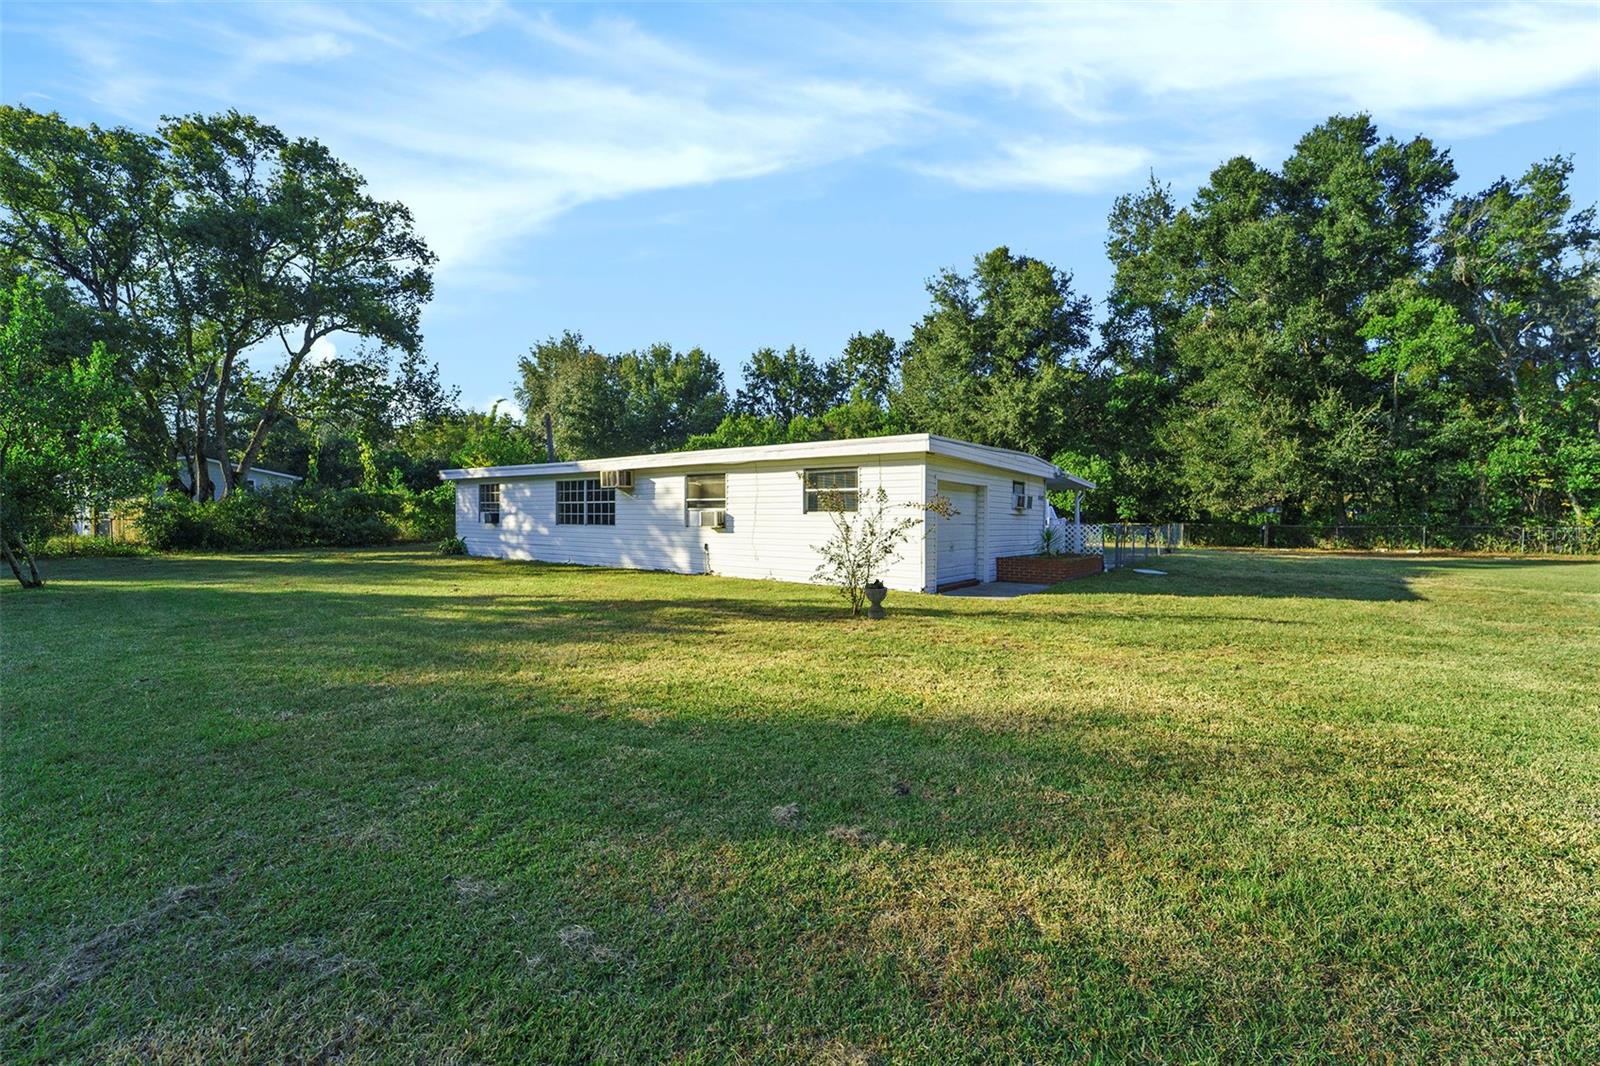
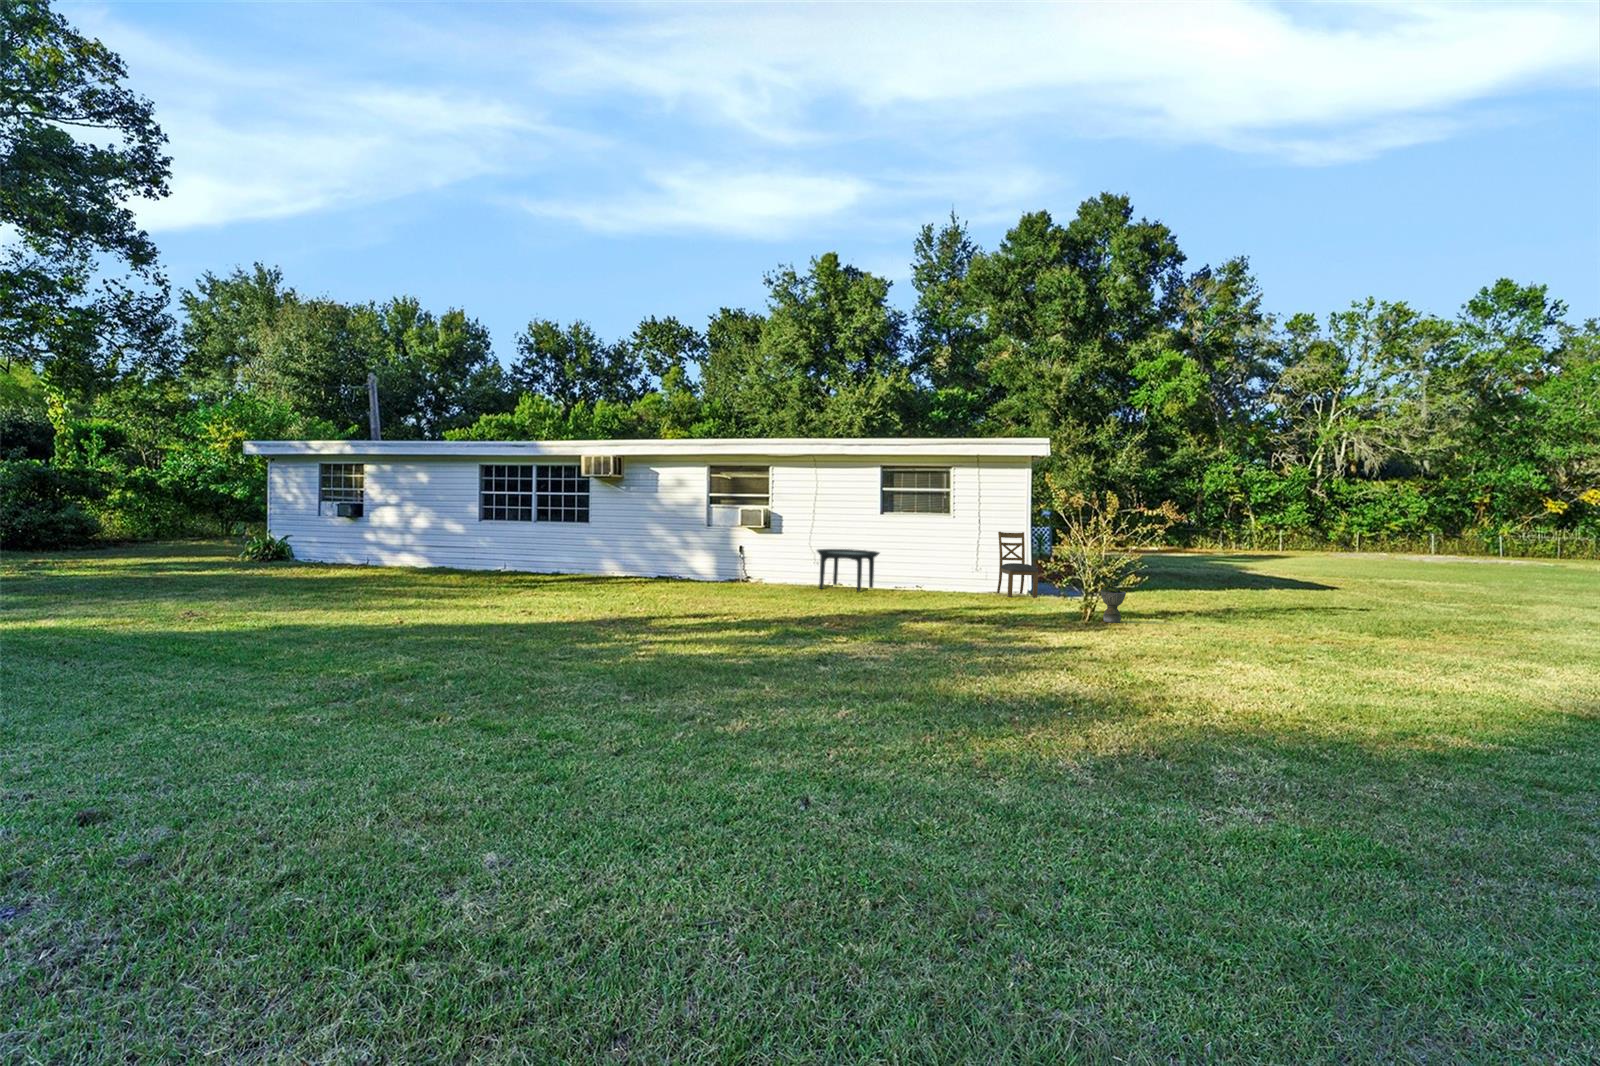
chair: none [888,529,923,595] -> present [997,532,1039,598]
round table: none [738,546,797,586] -> present [817,549,879,592]

